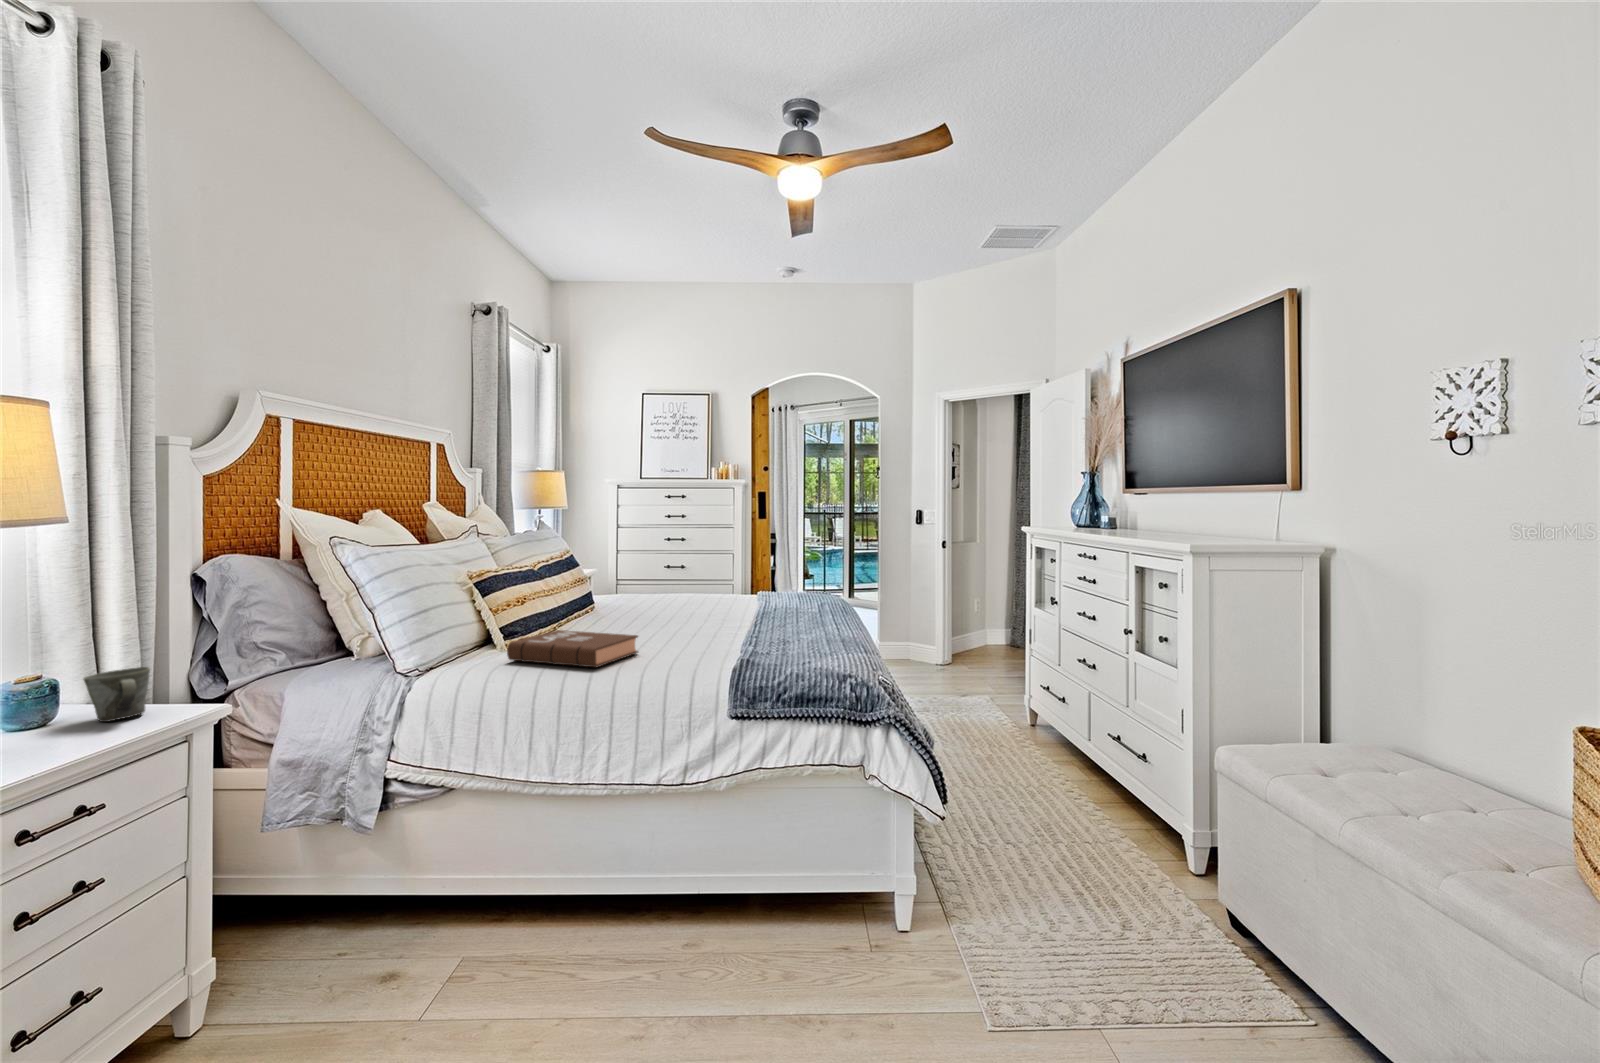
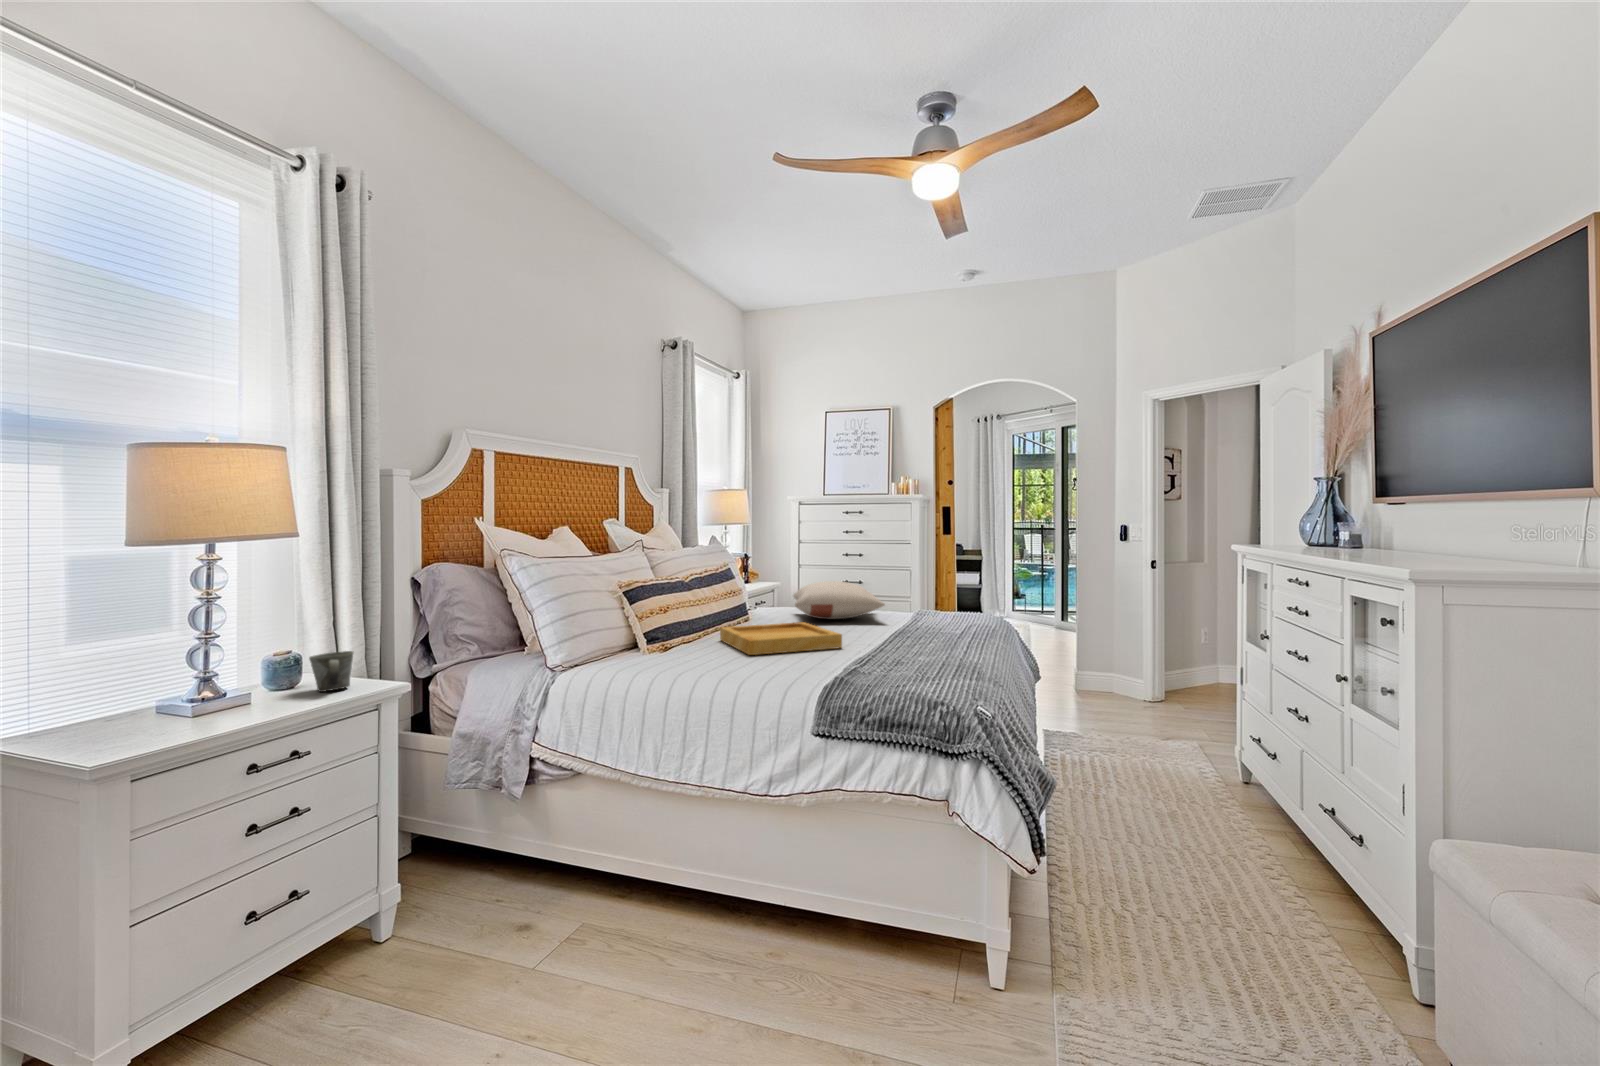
pillow: none [634,566,736,604] -> present [794,581,885,619]
tray: none [580,607,715,643] -> present [720,622,842,655]
book: present [507,630,638,667] -> none [634,639,751,676]

